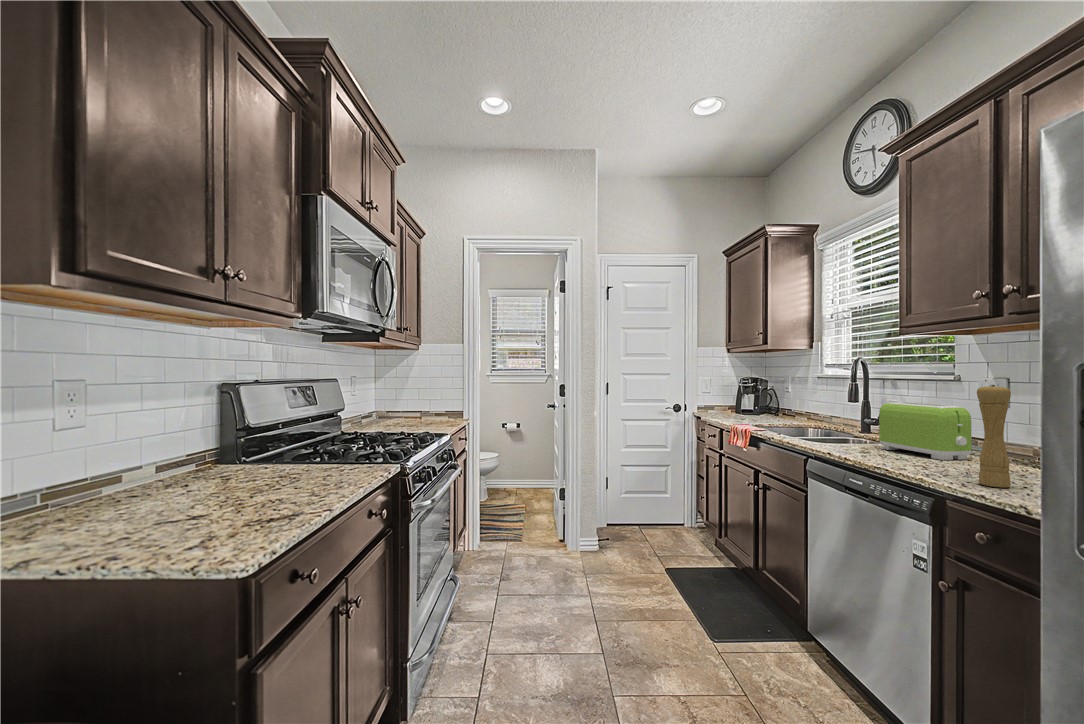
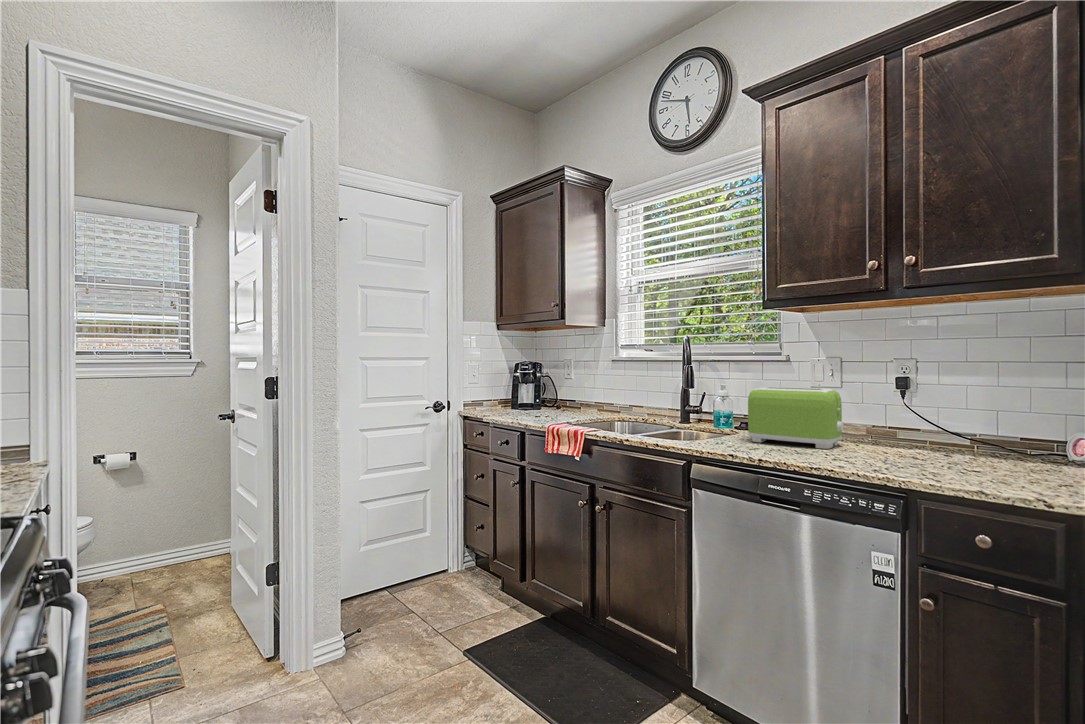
pepper mill: present [977,385,1011,488] -> none [935,366,969,478]

